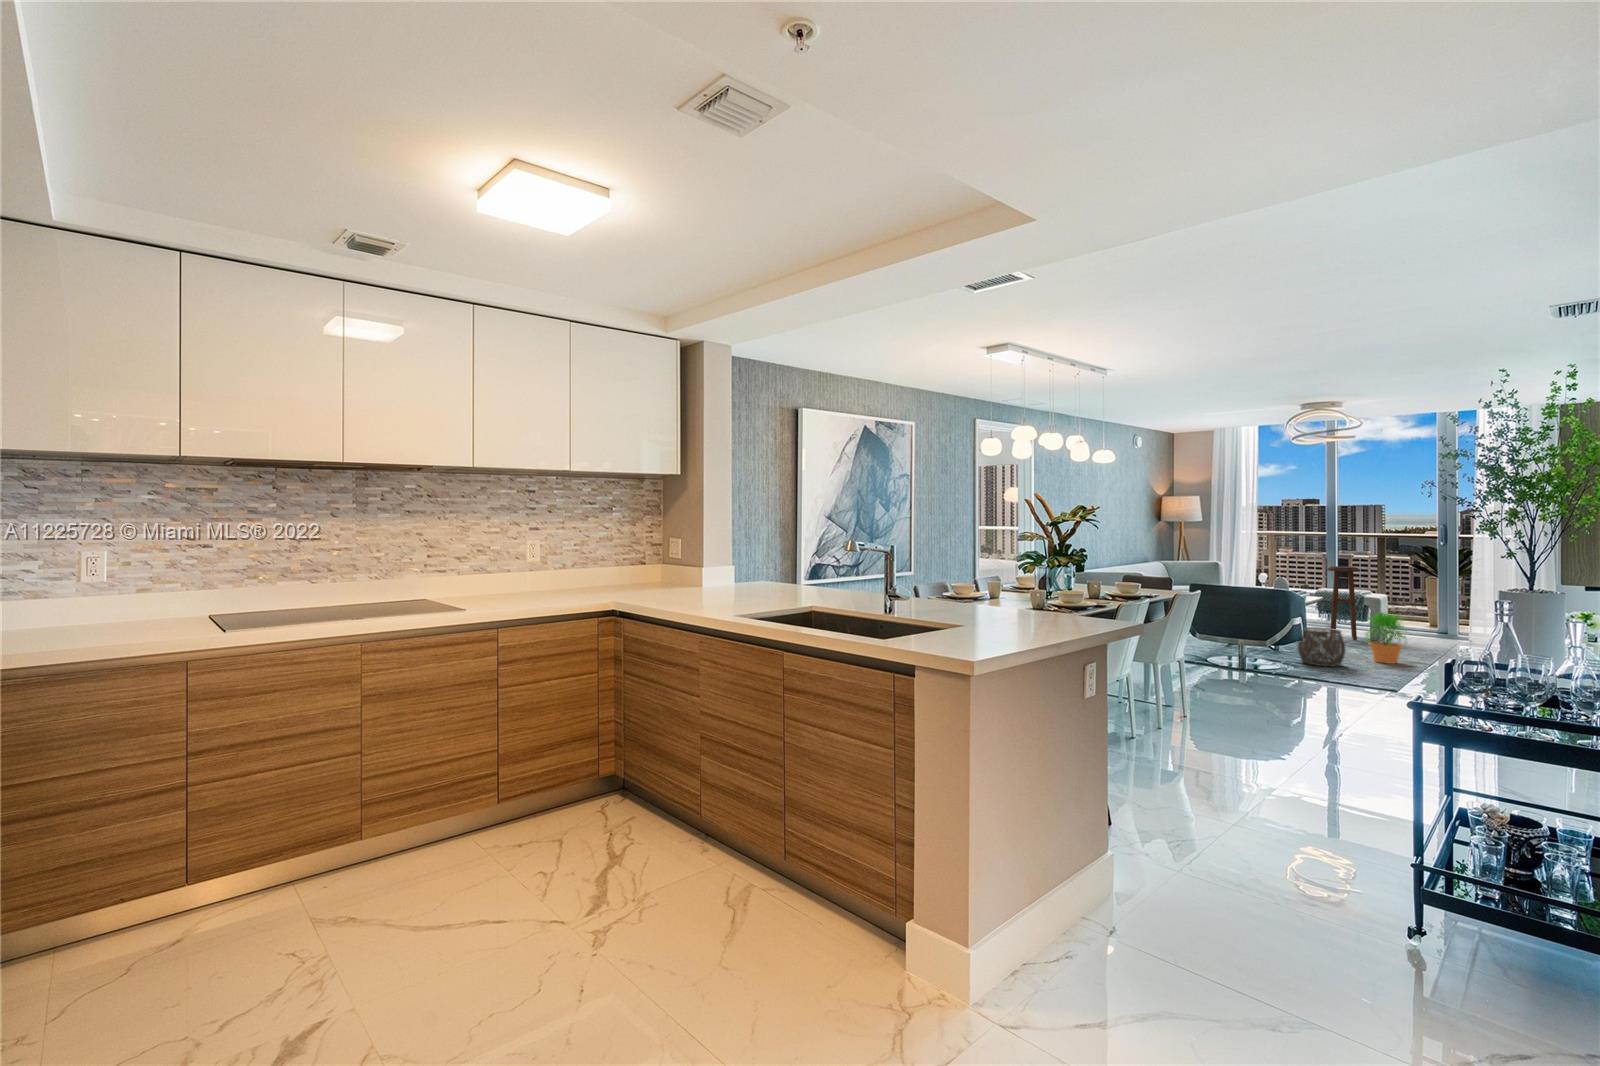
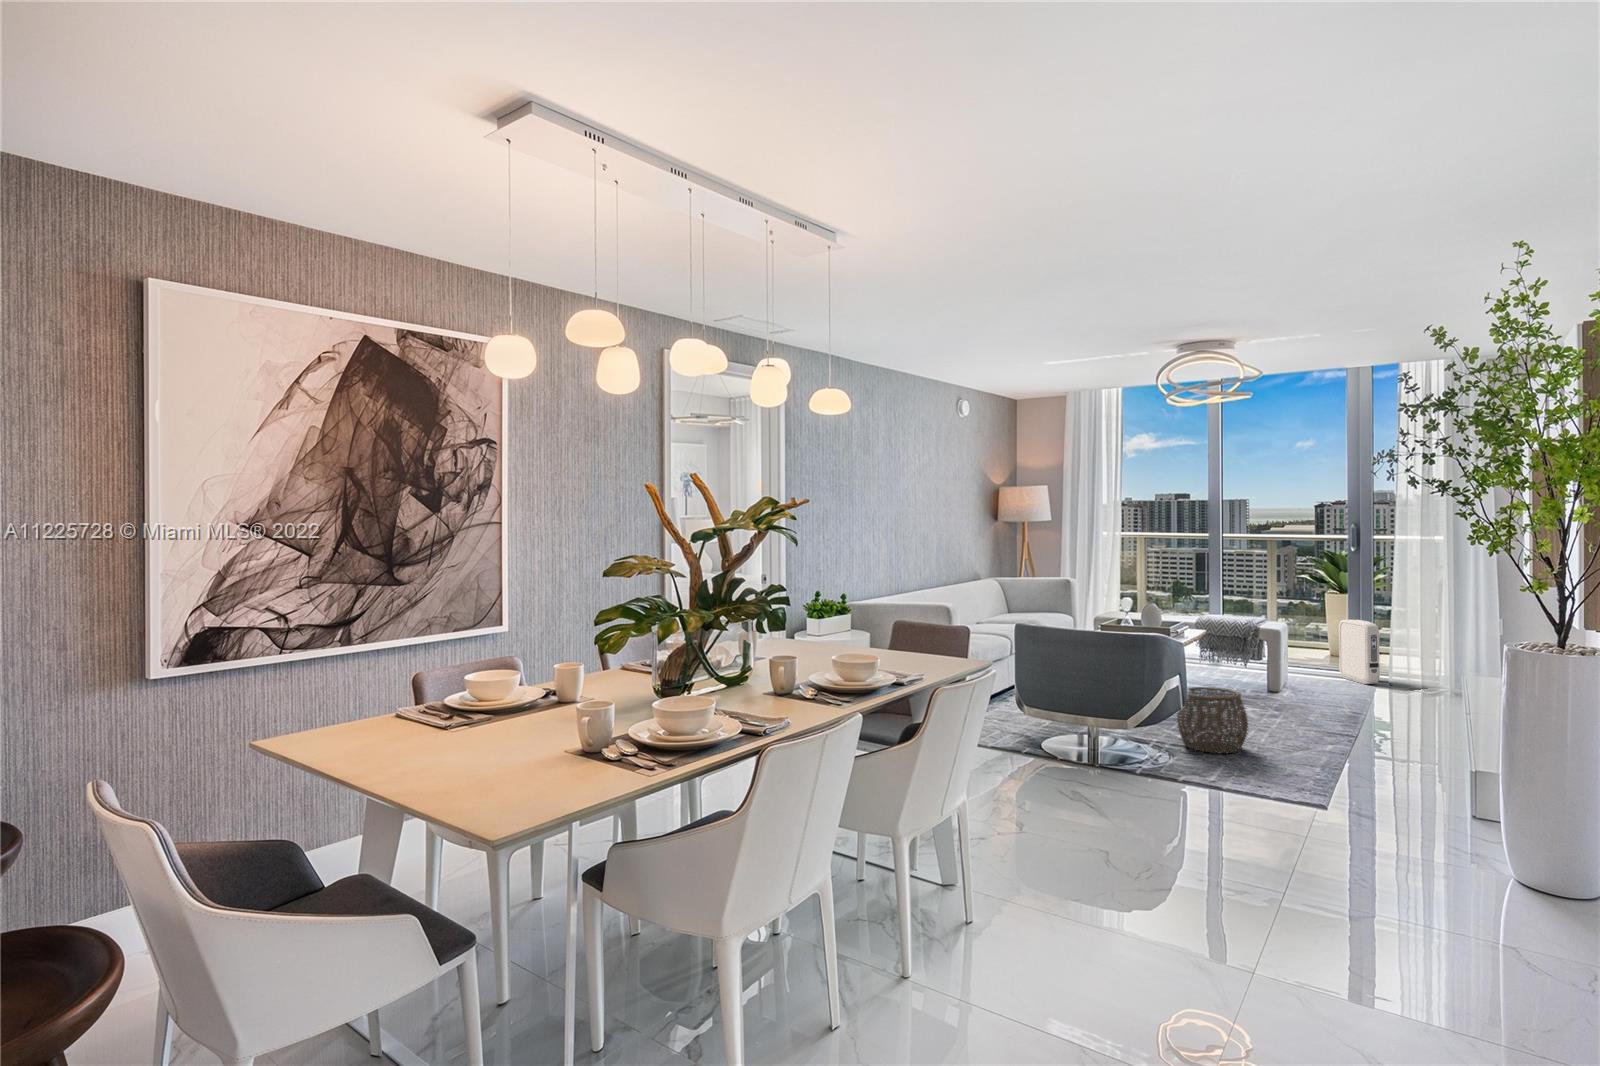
stool: present [1327,566,1360,640] -> none [1212,582,1256,689]
air purifier: none [1426,595,1455,641] -> present [1339,620,1380,684]
potted plant: present [1365,612,1407,664] -> none [1270,657,1341,740]

